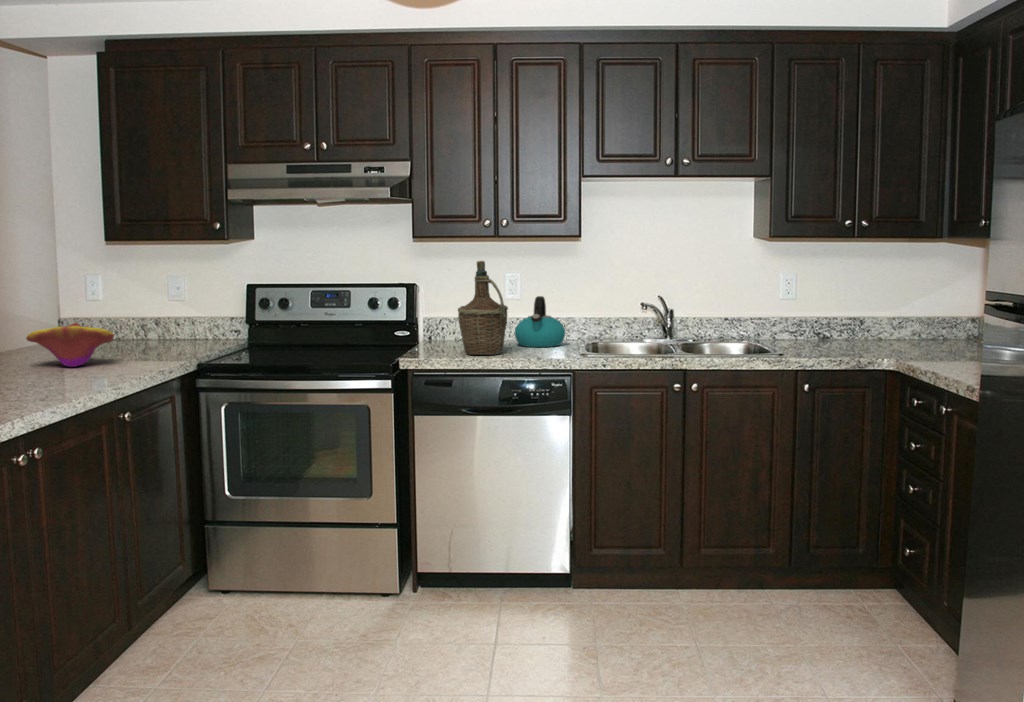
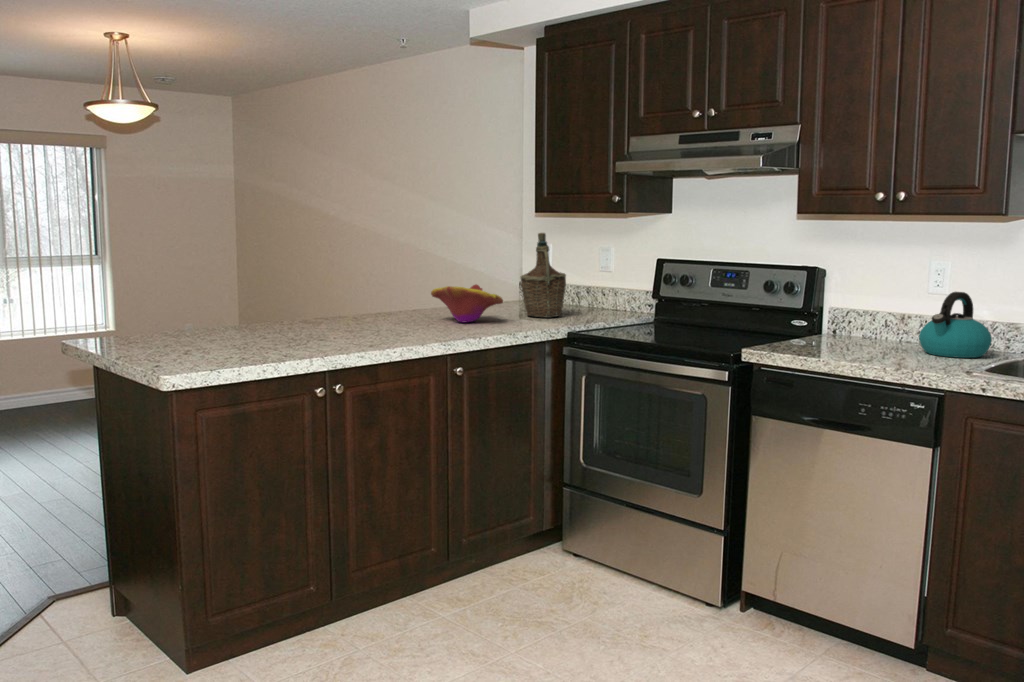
bottle: present [458,261,508,355] -> present [521,233,566,318]

